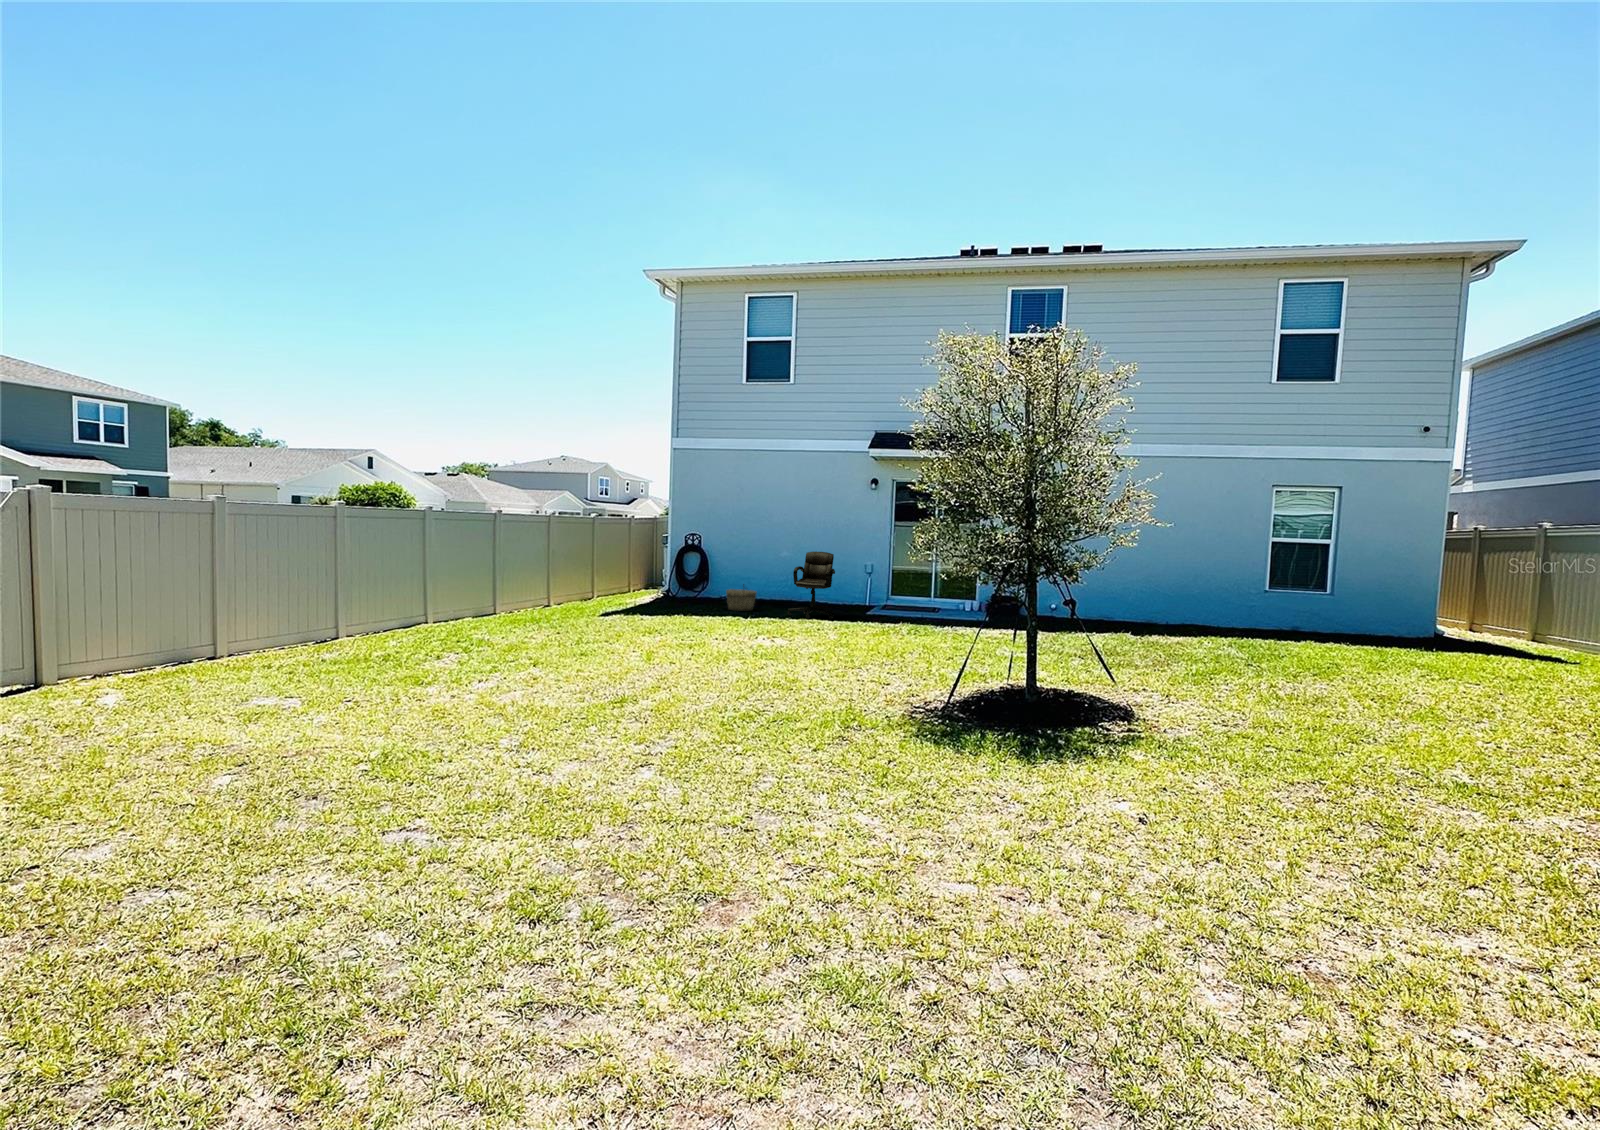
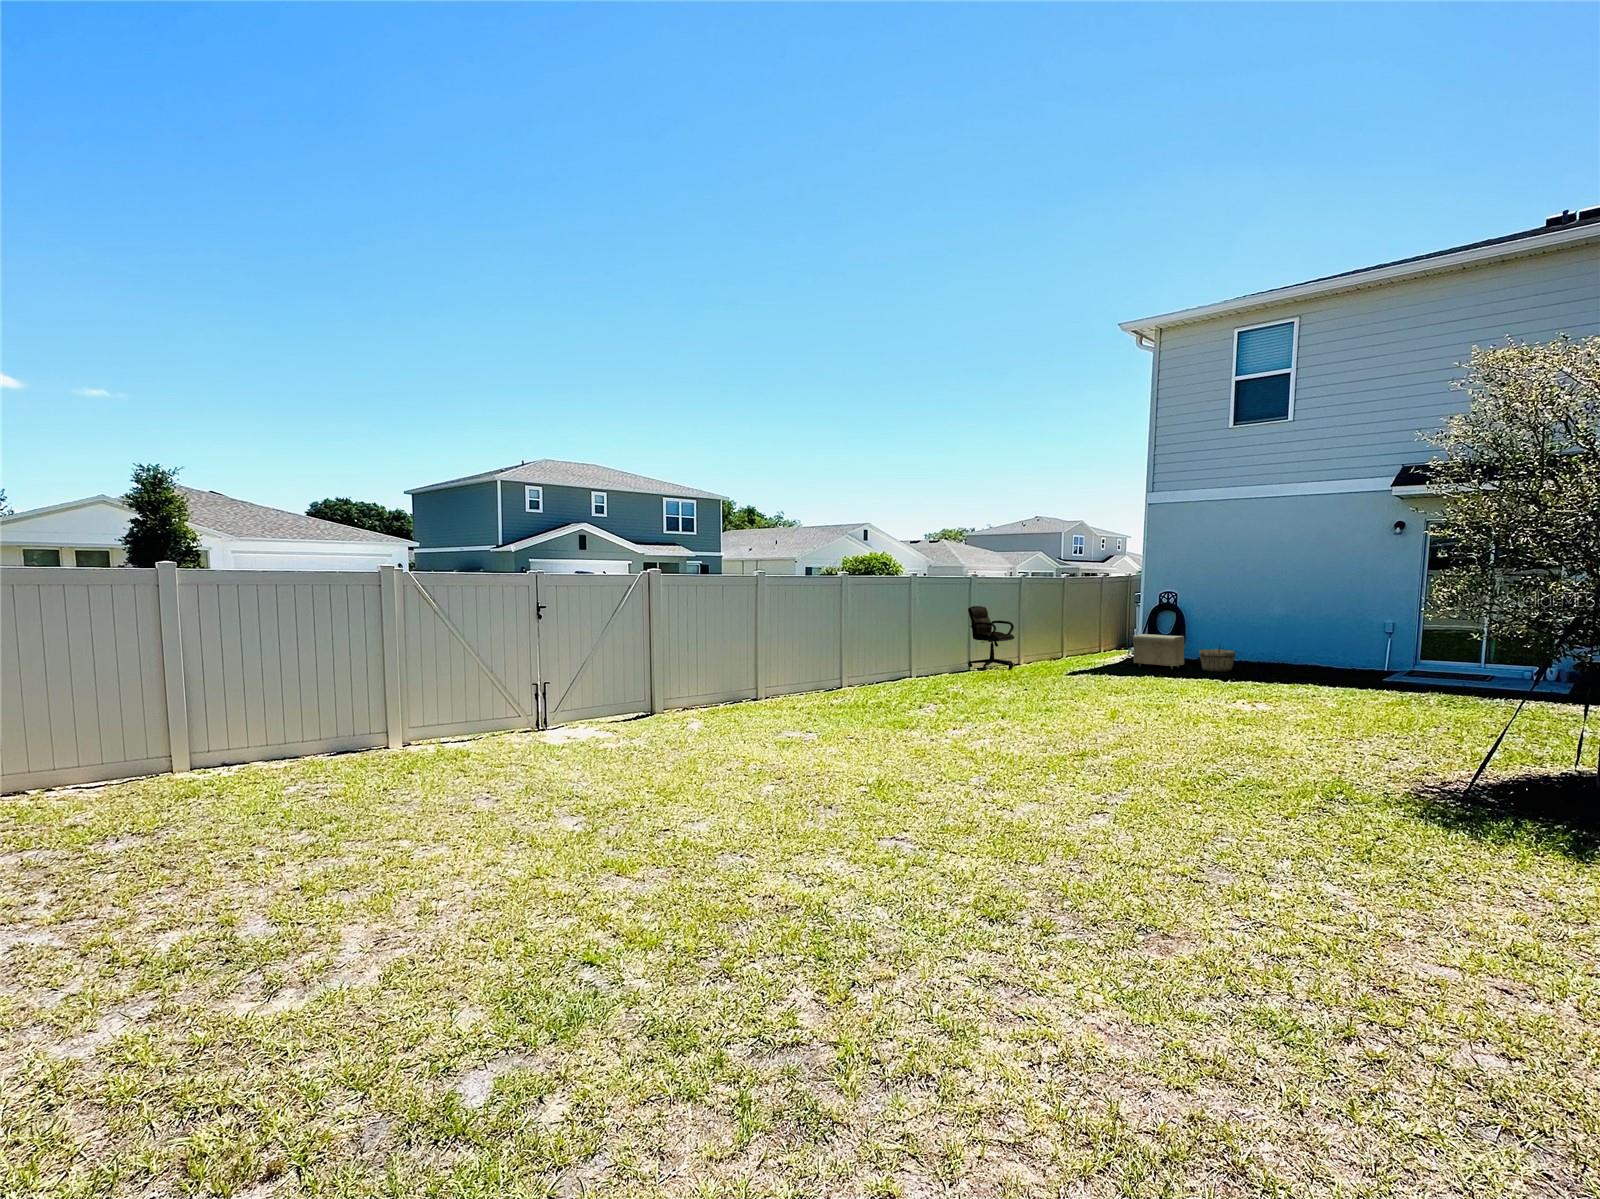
chair: present [787,552,835,619] -> present [968,606,1014,670]
storage bench: none [666,573,714,609] -> present [1133,634,1184,669]

